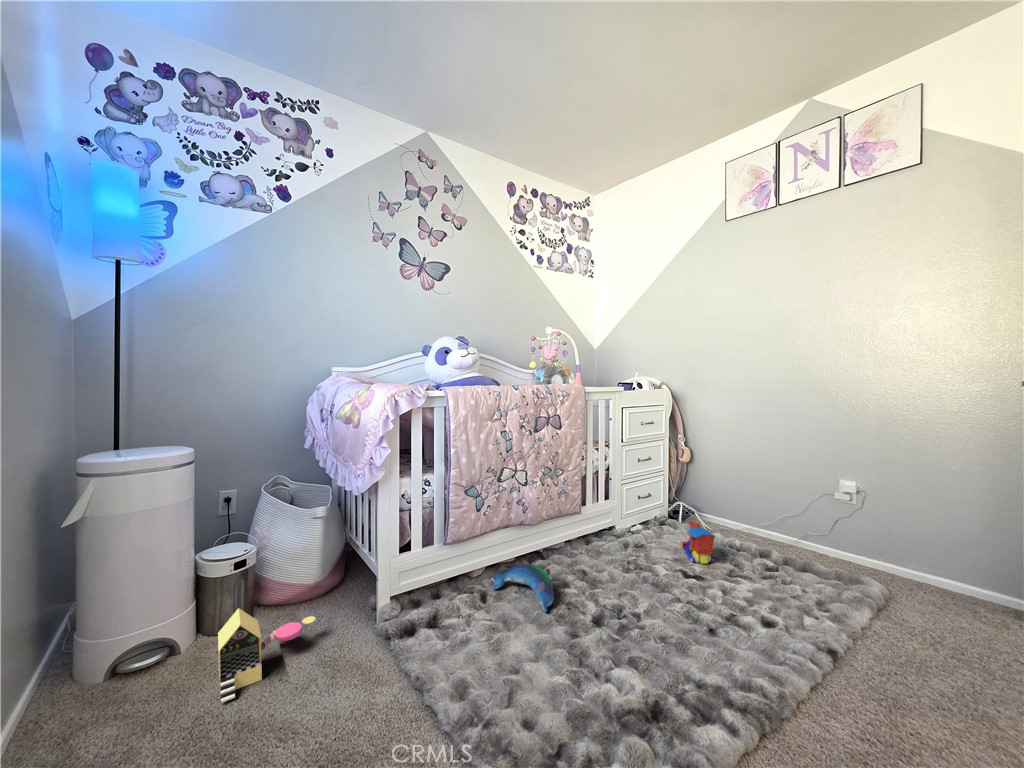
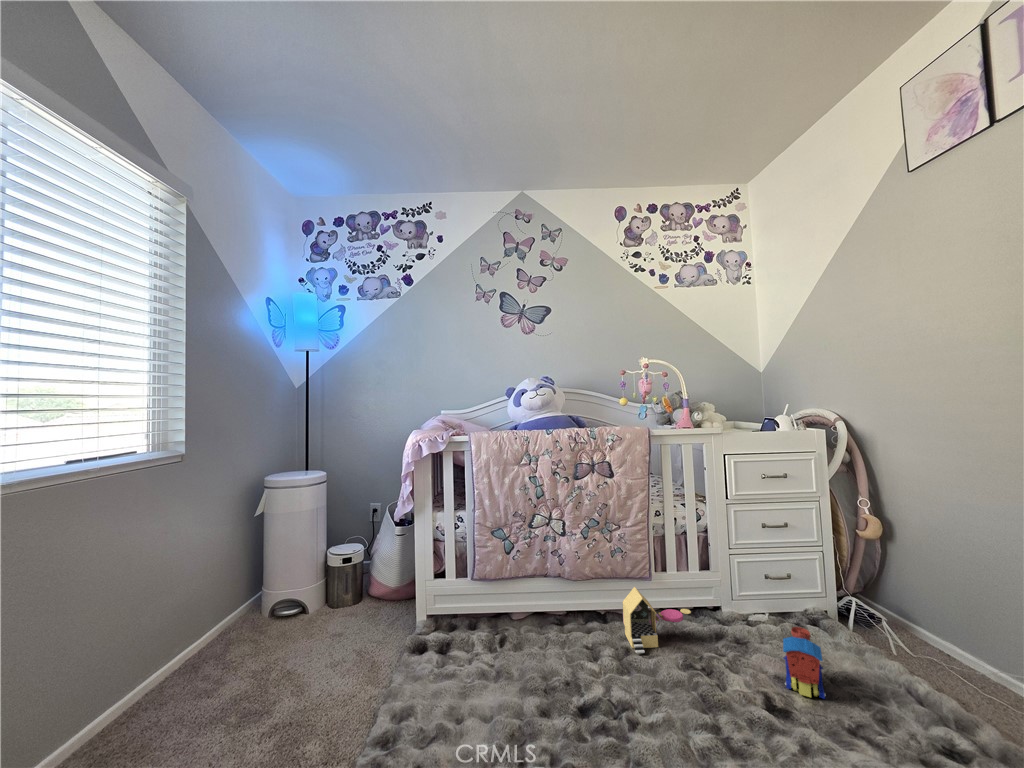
plush toy: present [492,564,554,612] -> none [511,619,562,677]
toy house: present [218,608,316,703] -> present [623,587,691,653]

